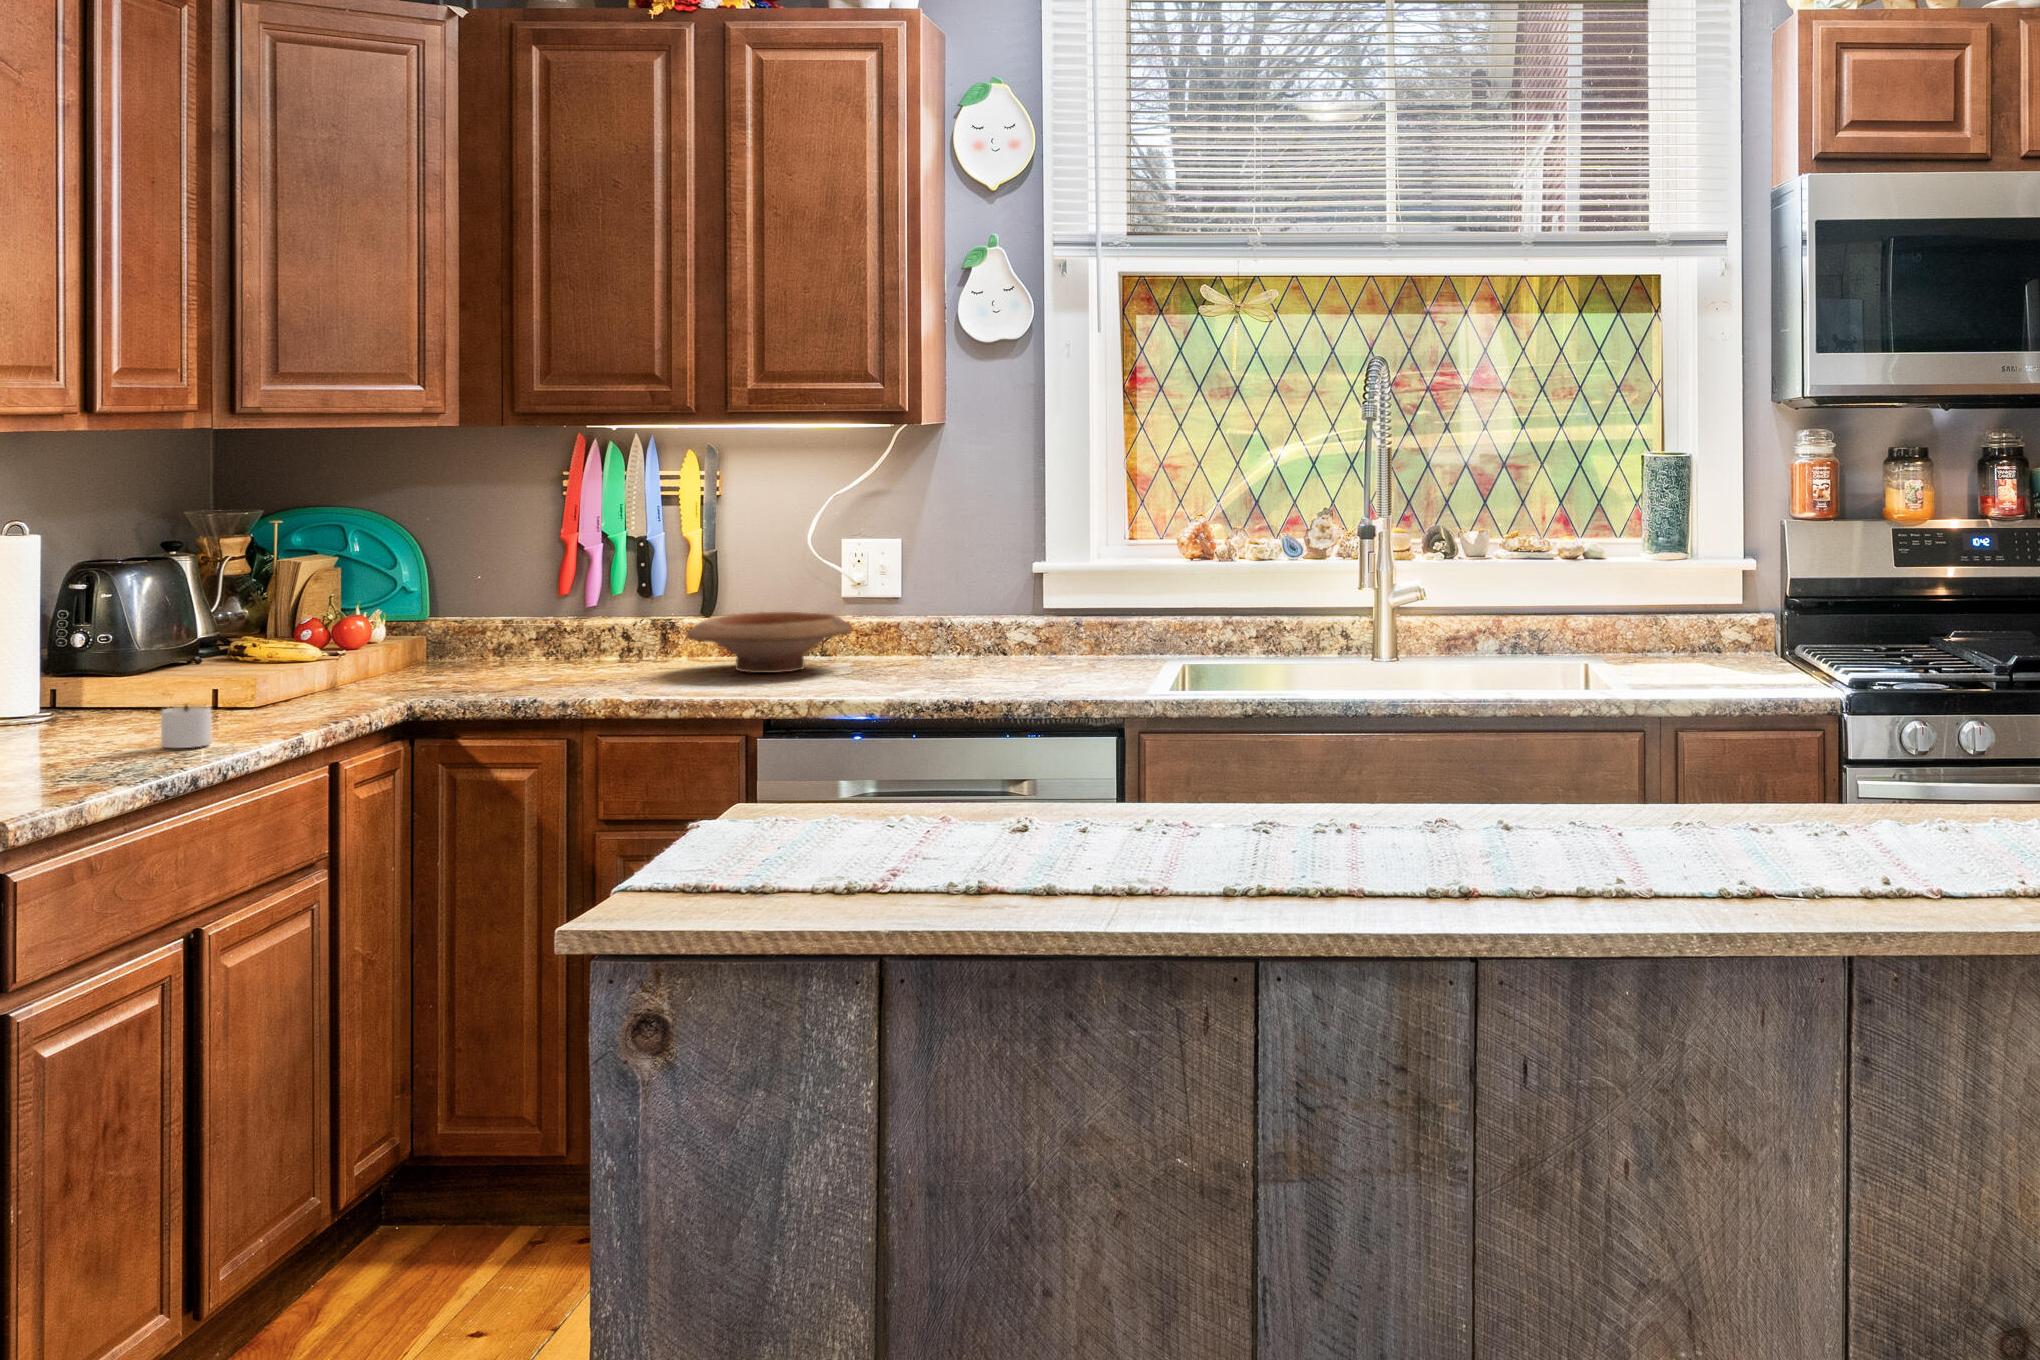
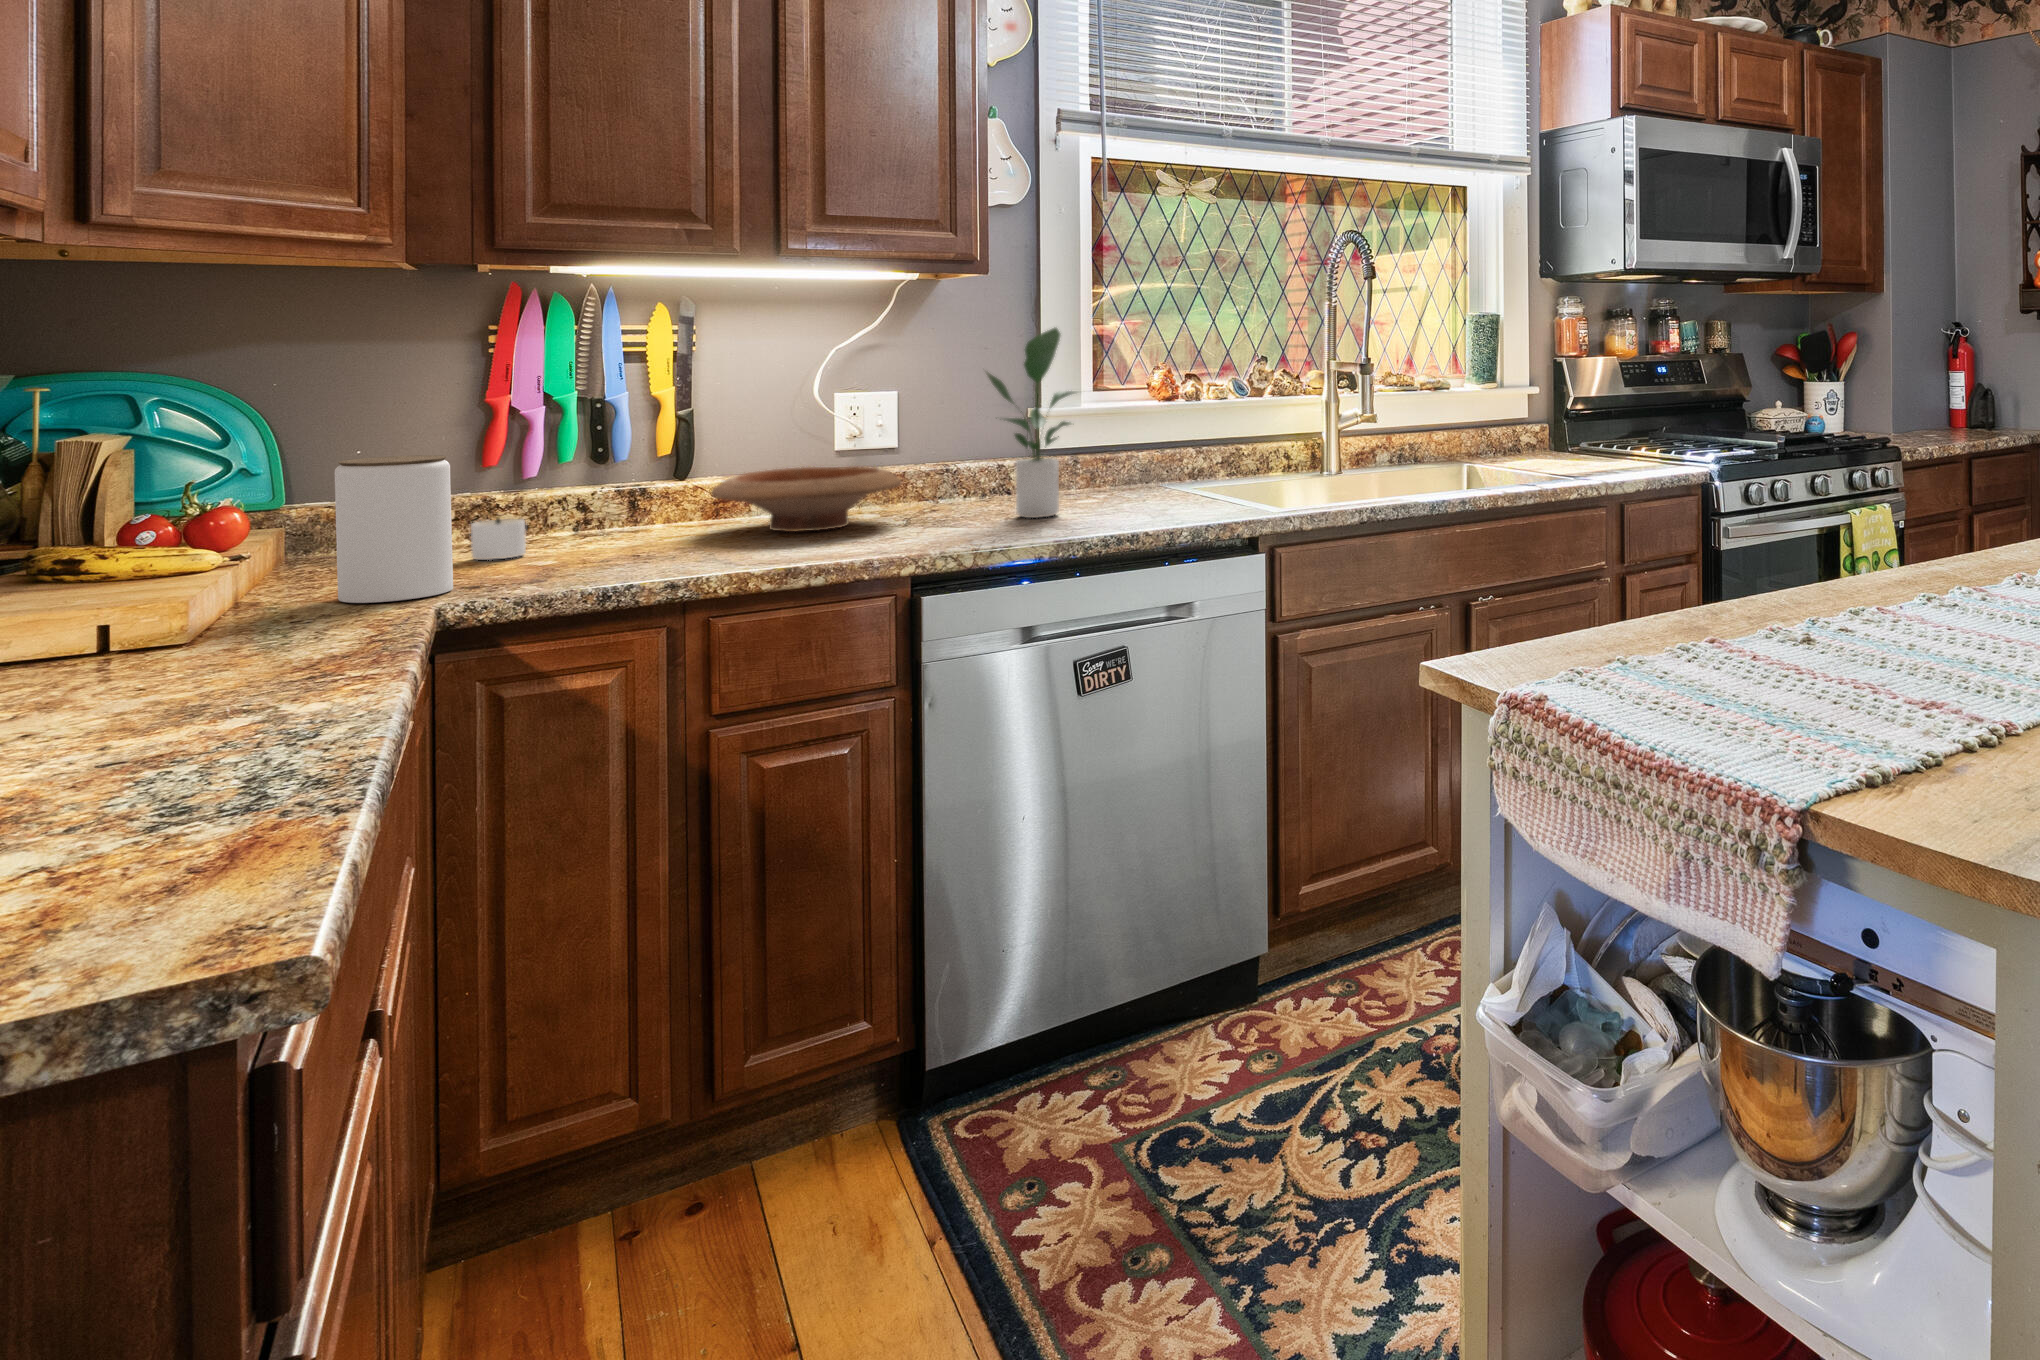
potted plant: none [905,480,1015,678] -> present [987,327,1076,518]
jar: none [373,586,448,698] -> present [335,455,453,603]
candle: present [161,705,211,748] -> present [471,518,526,560]

